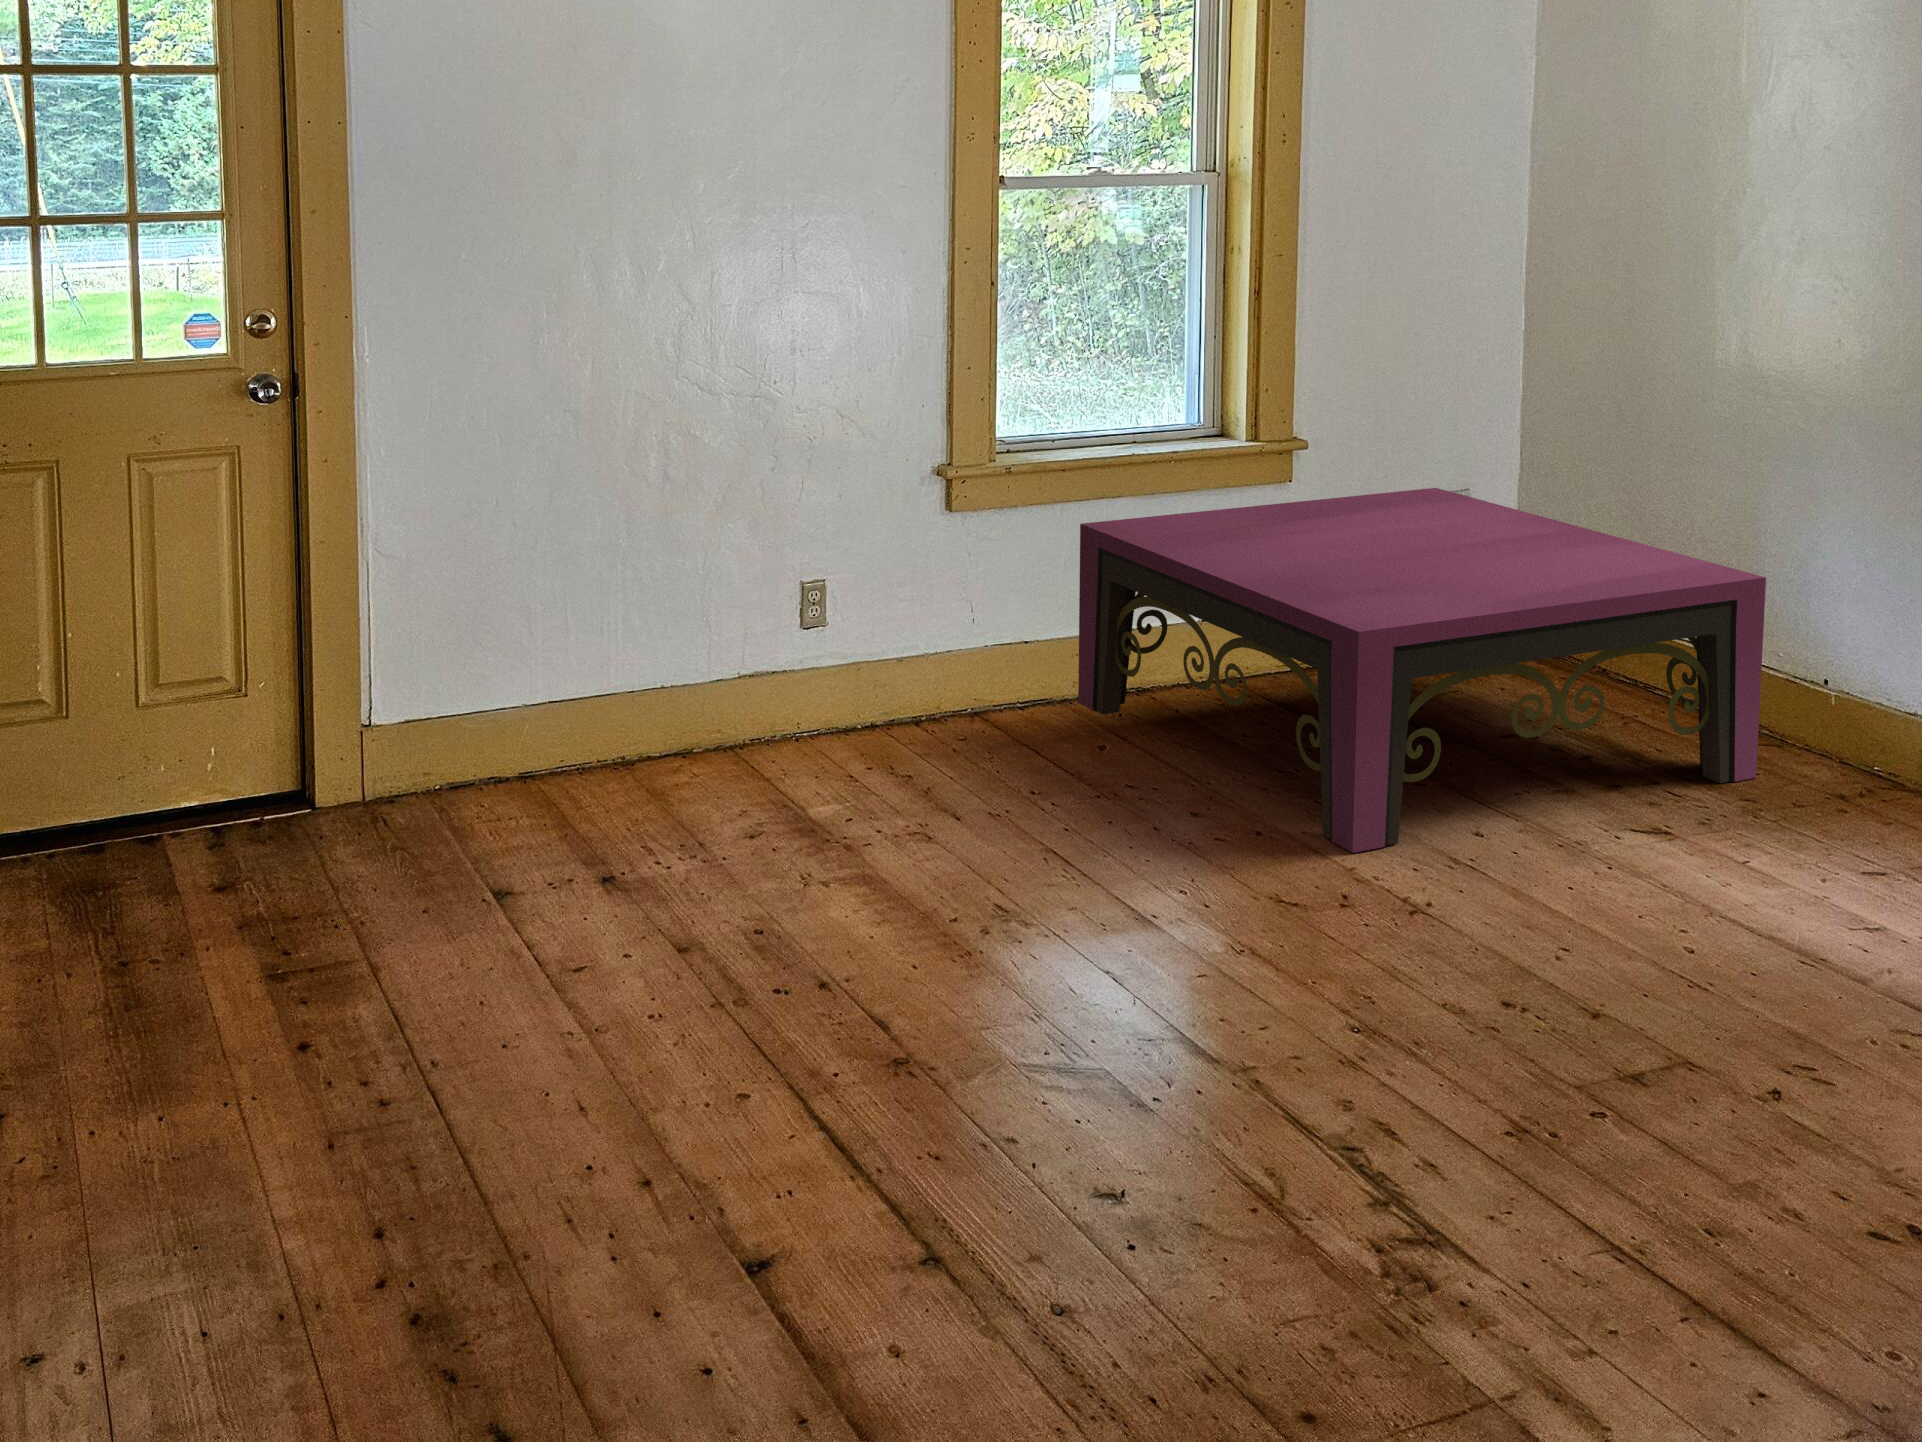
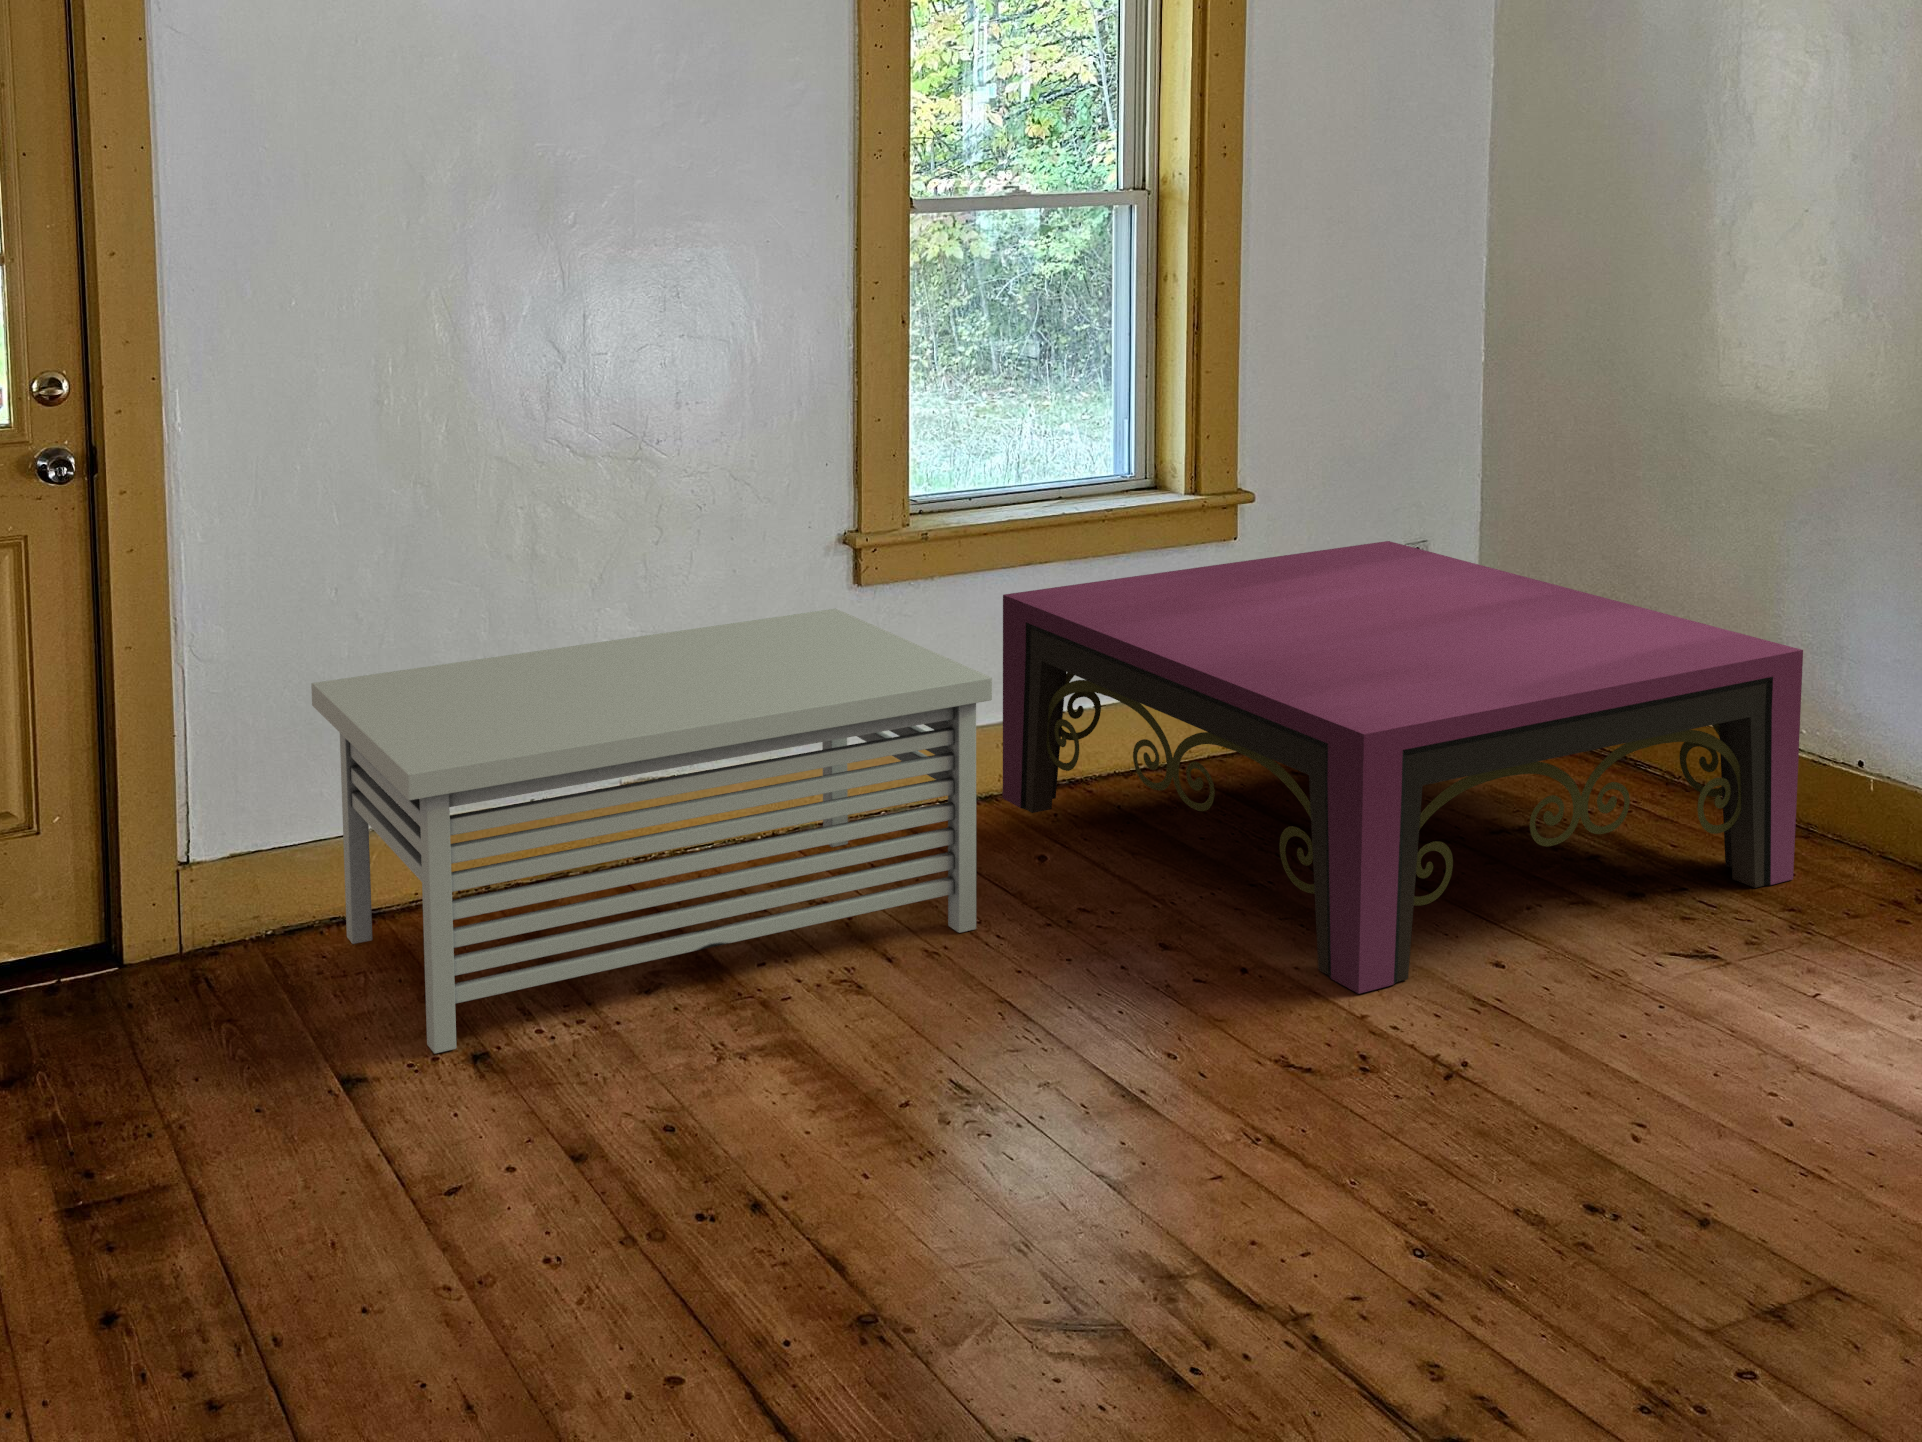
storage bench: none [475,531,1052,878] -> present [311,609,992,1054]

